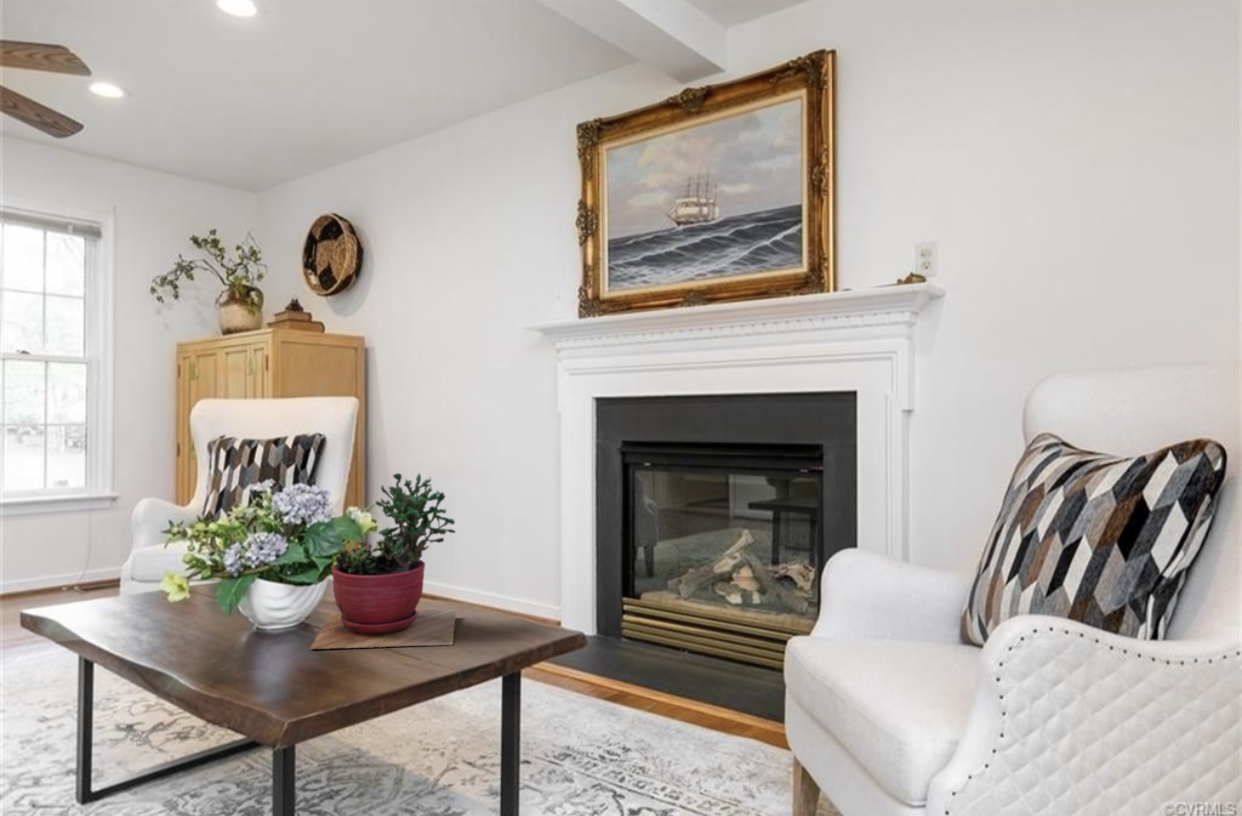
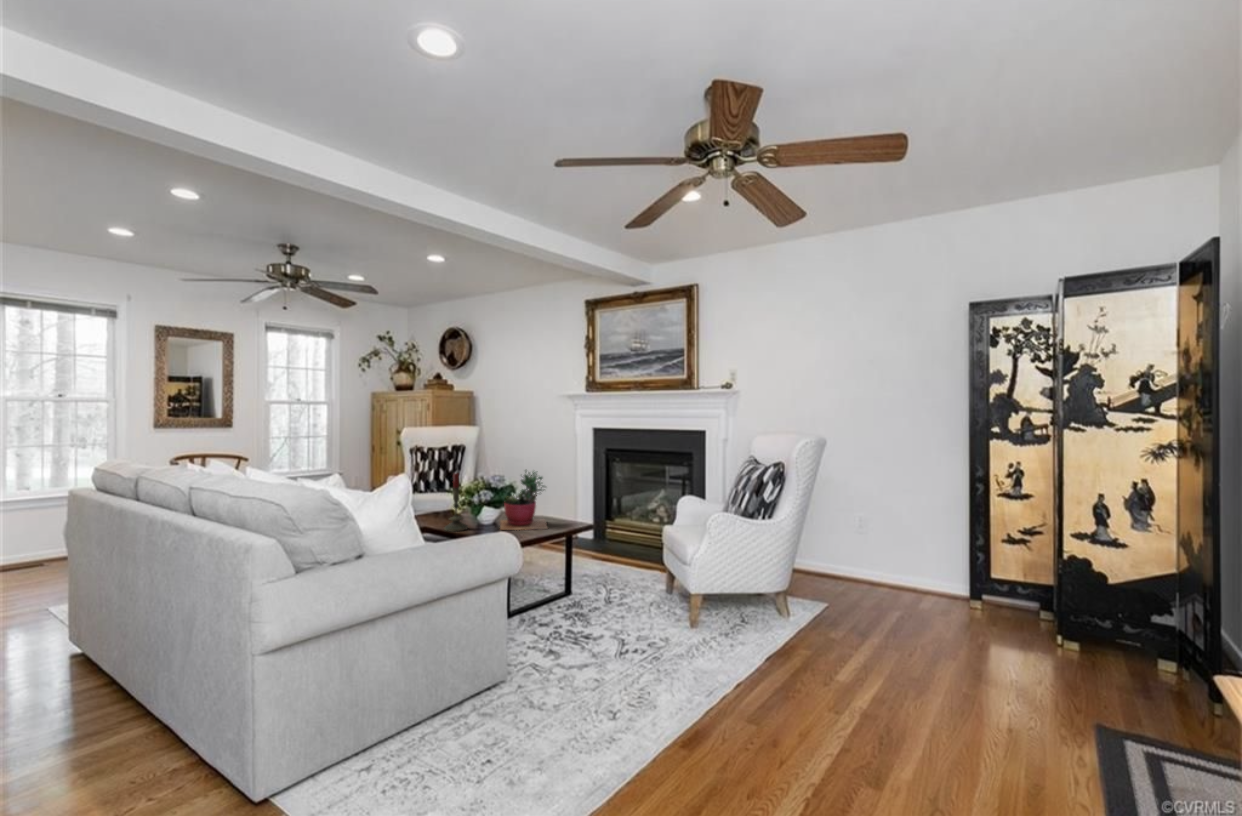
candle: none [147,476,222,654] -> present [444,473,468,532]

